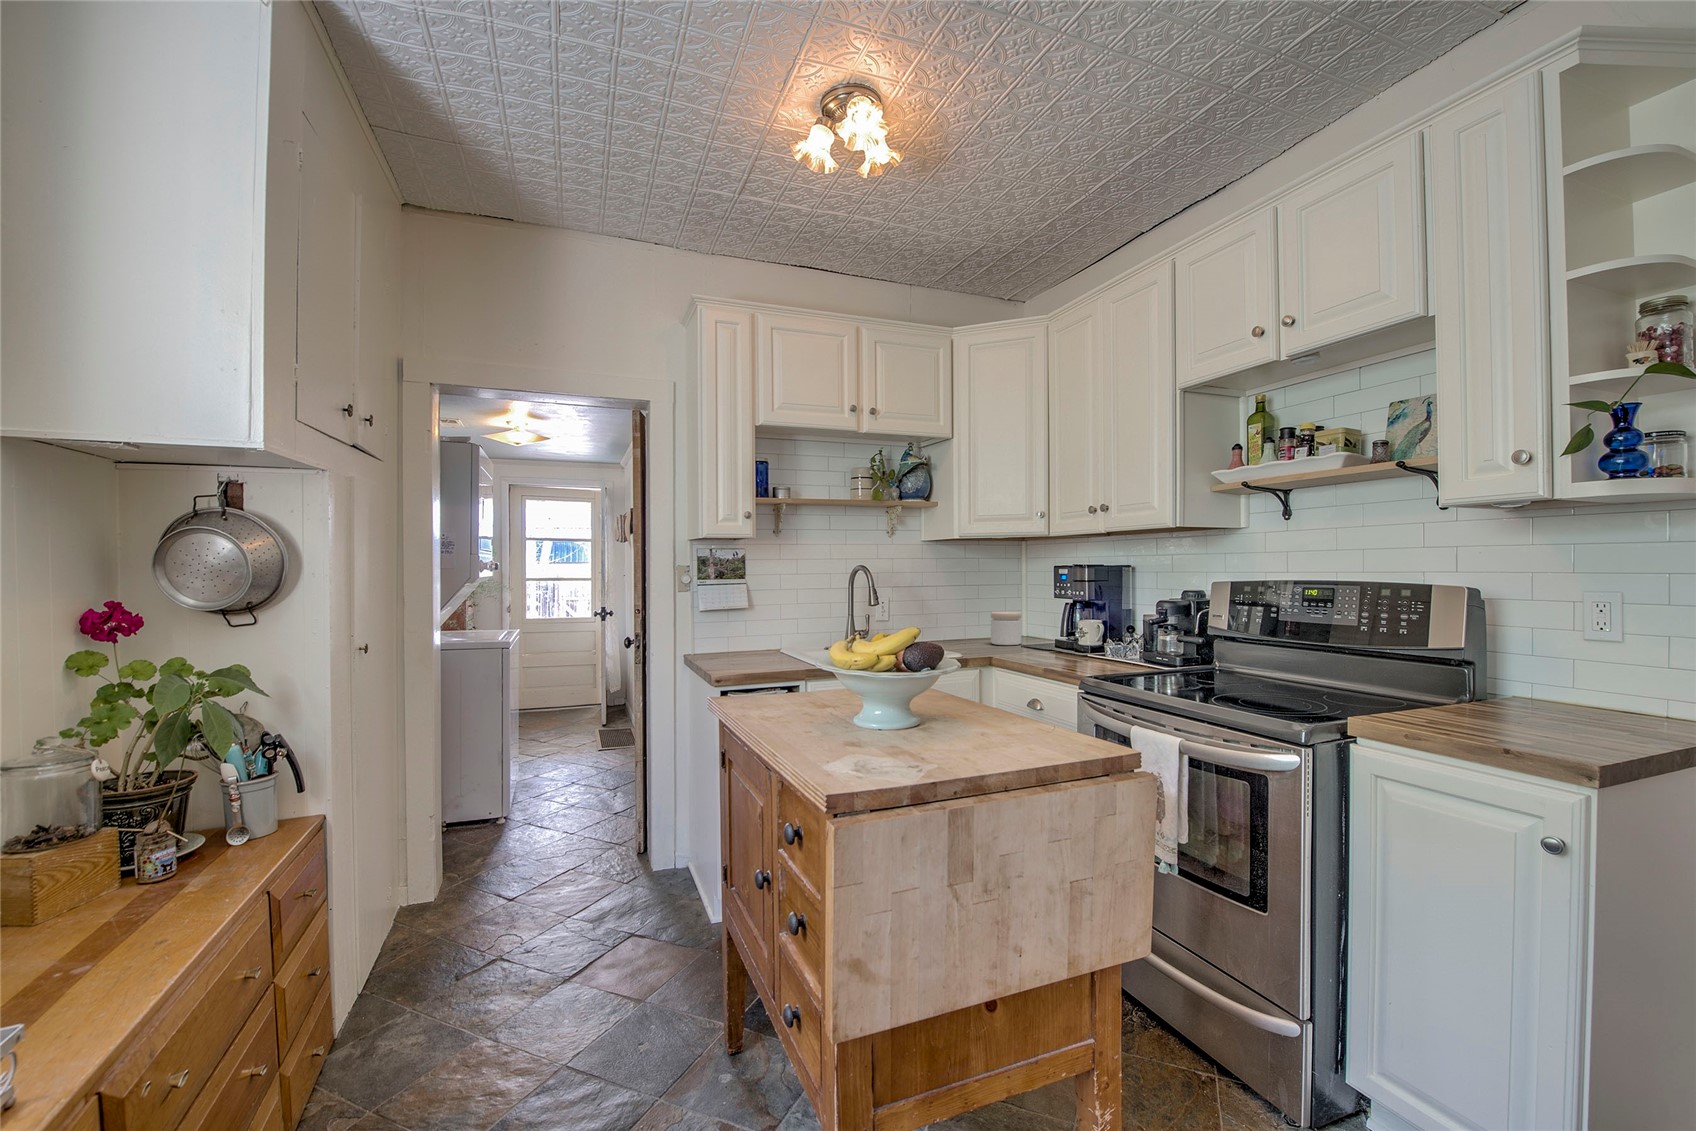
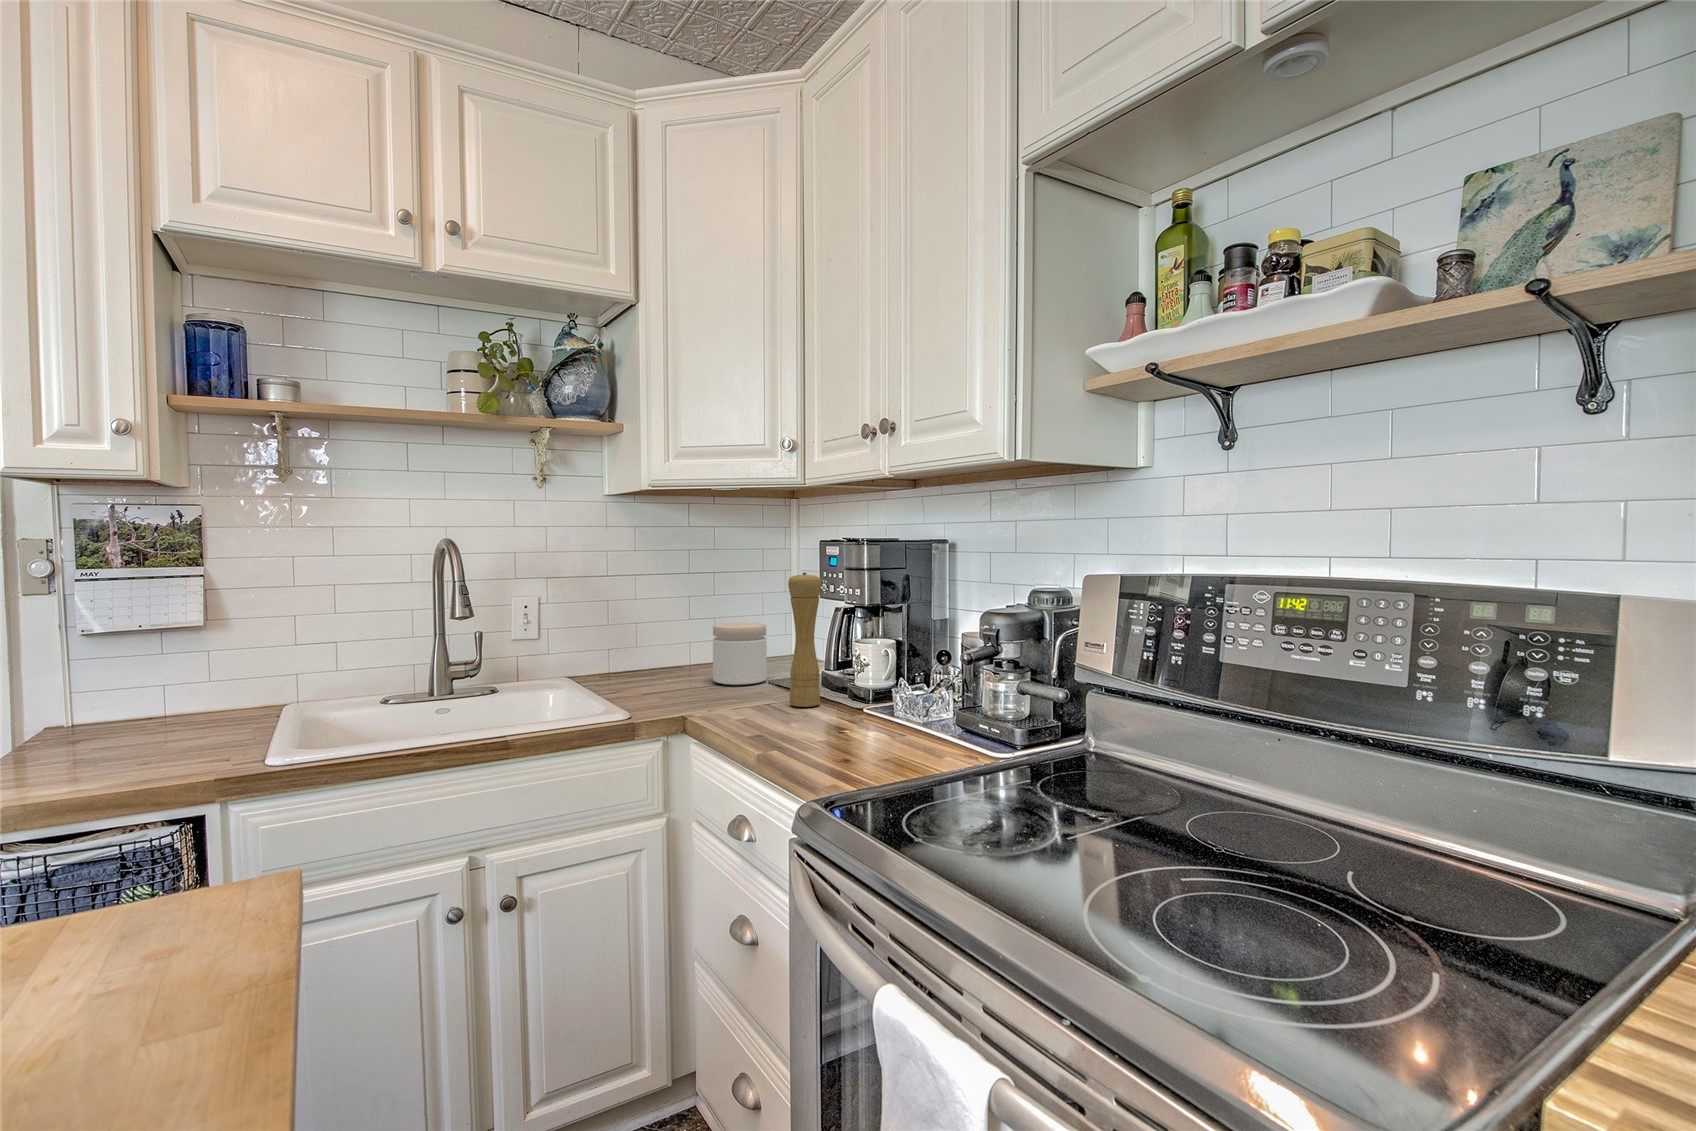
pepper mill: none [1045,582,1063,653] -> present [788,573,822,707]

